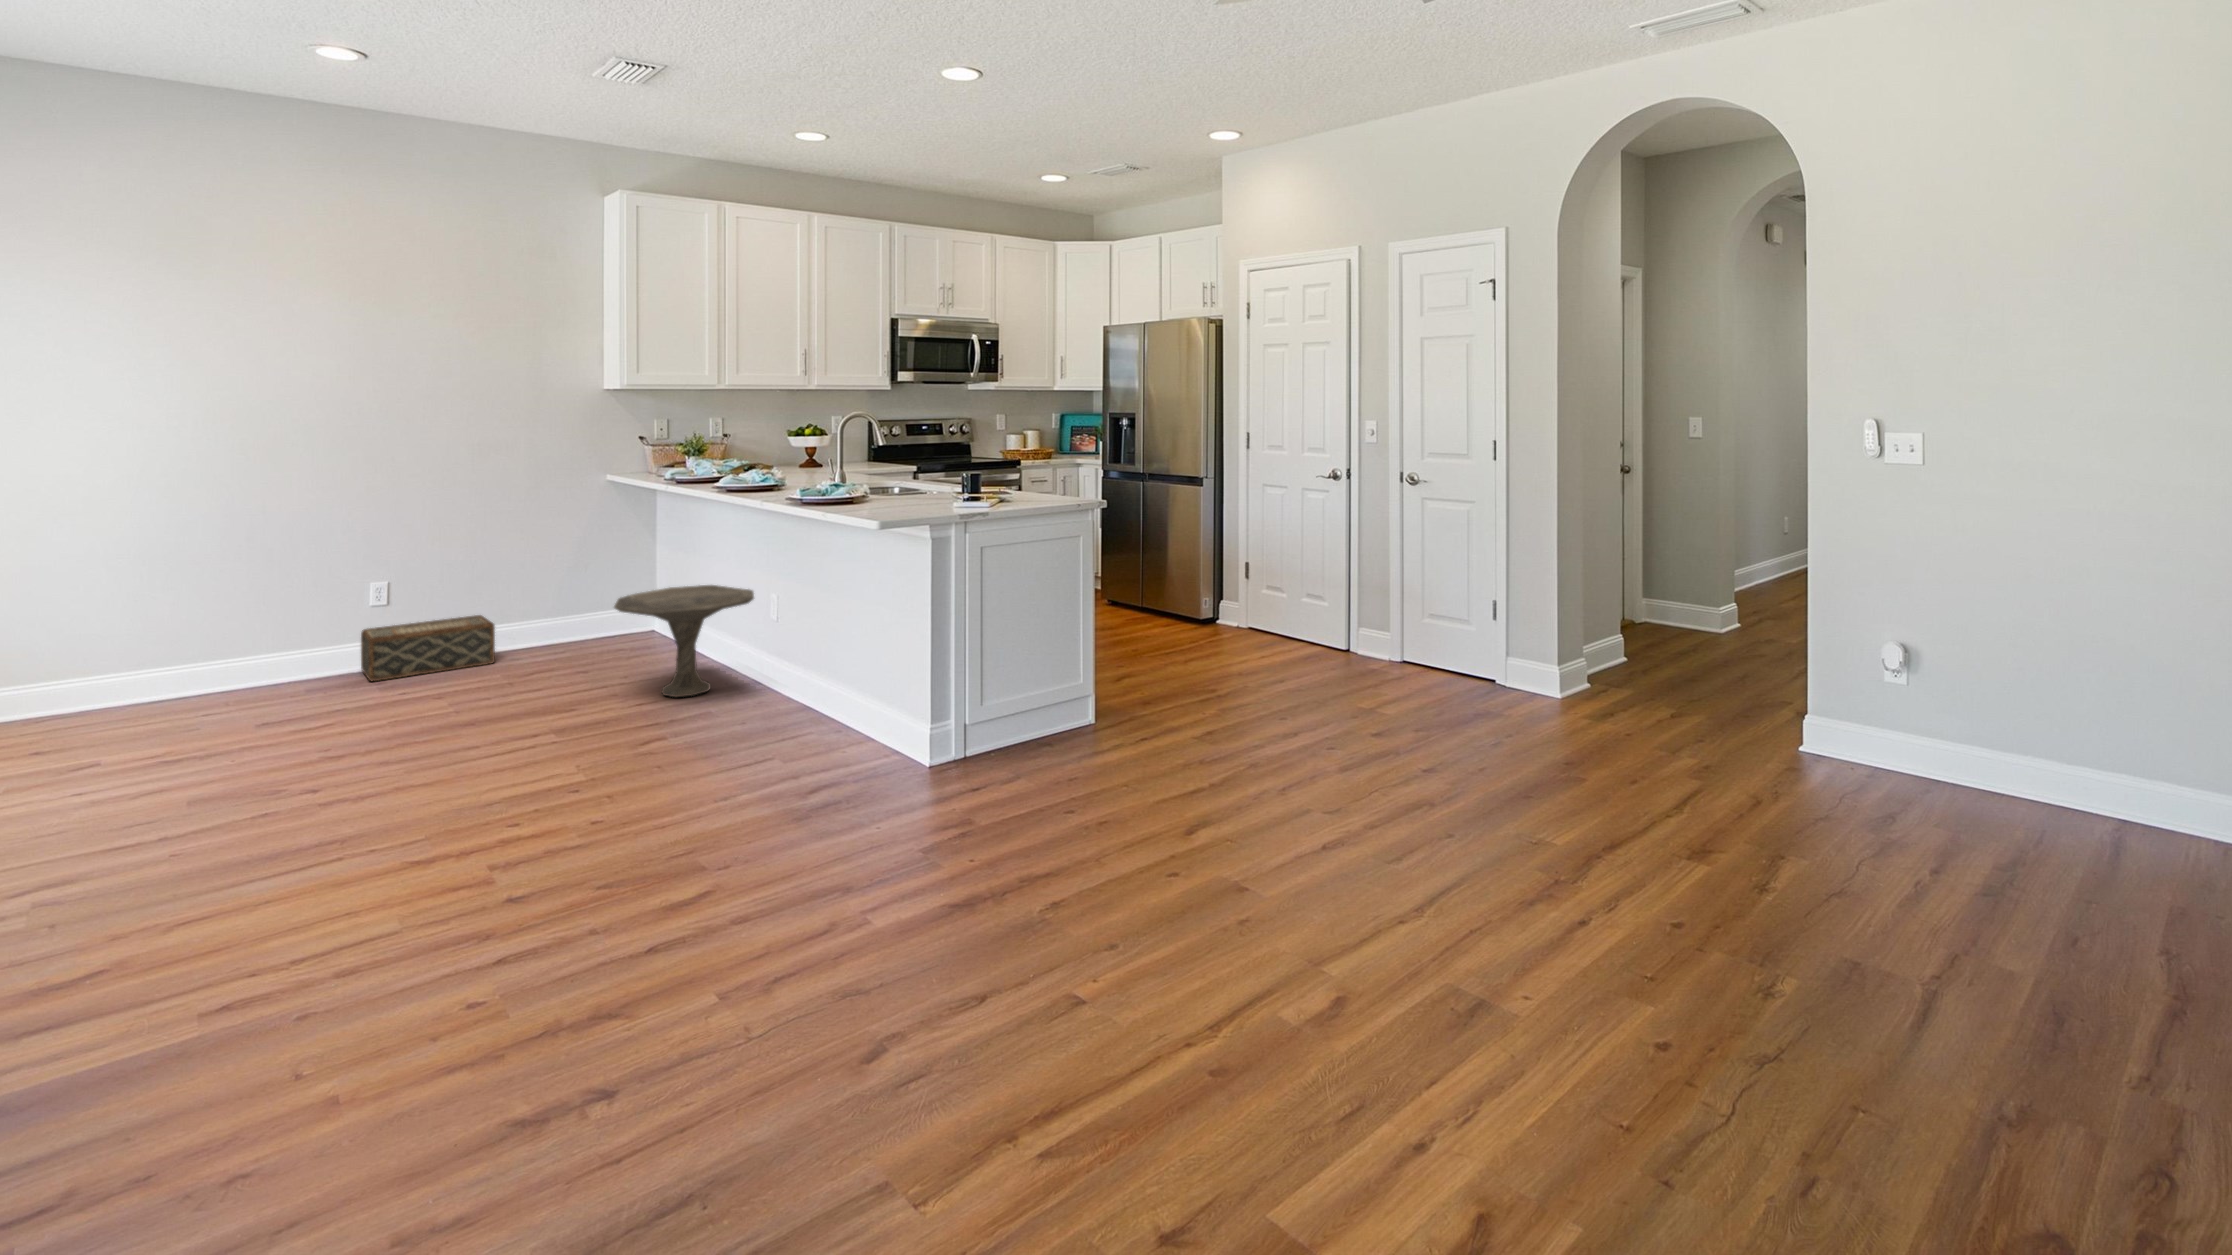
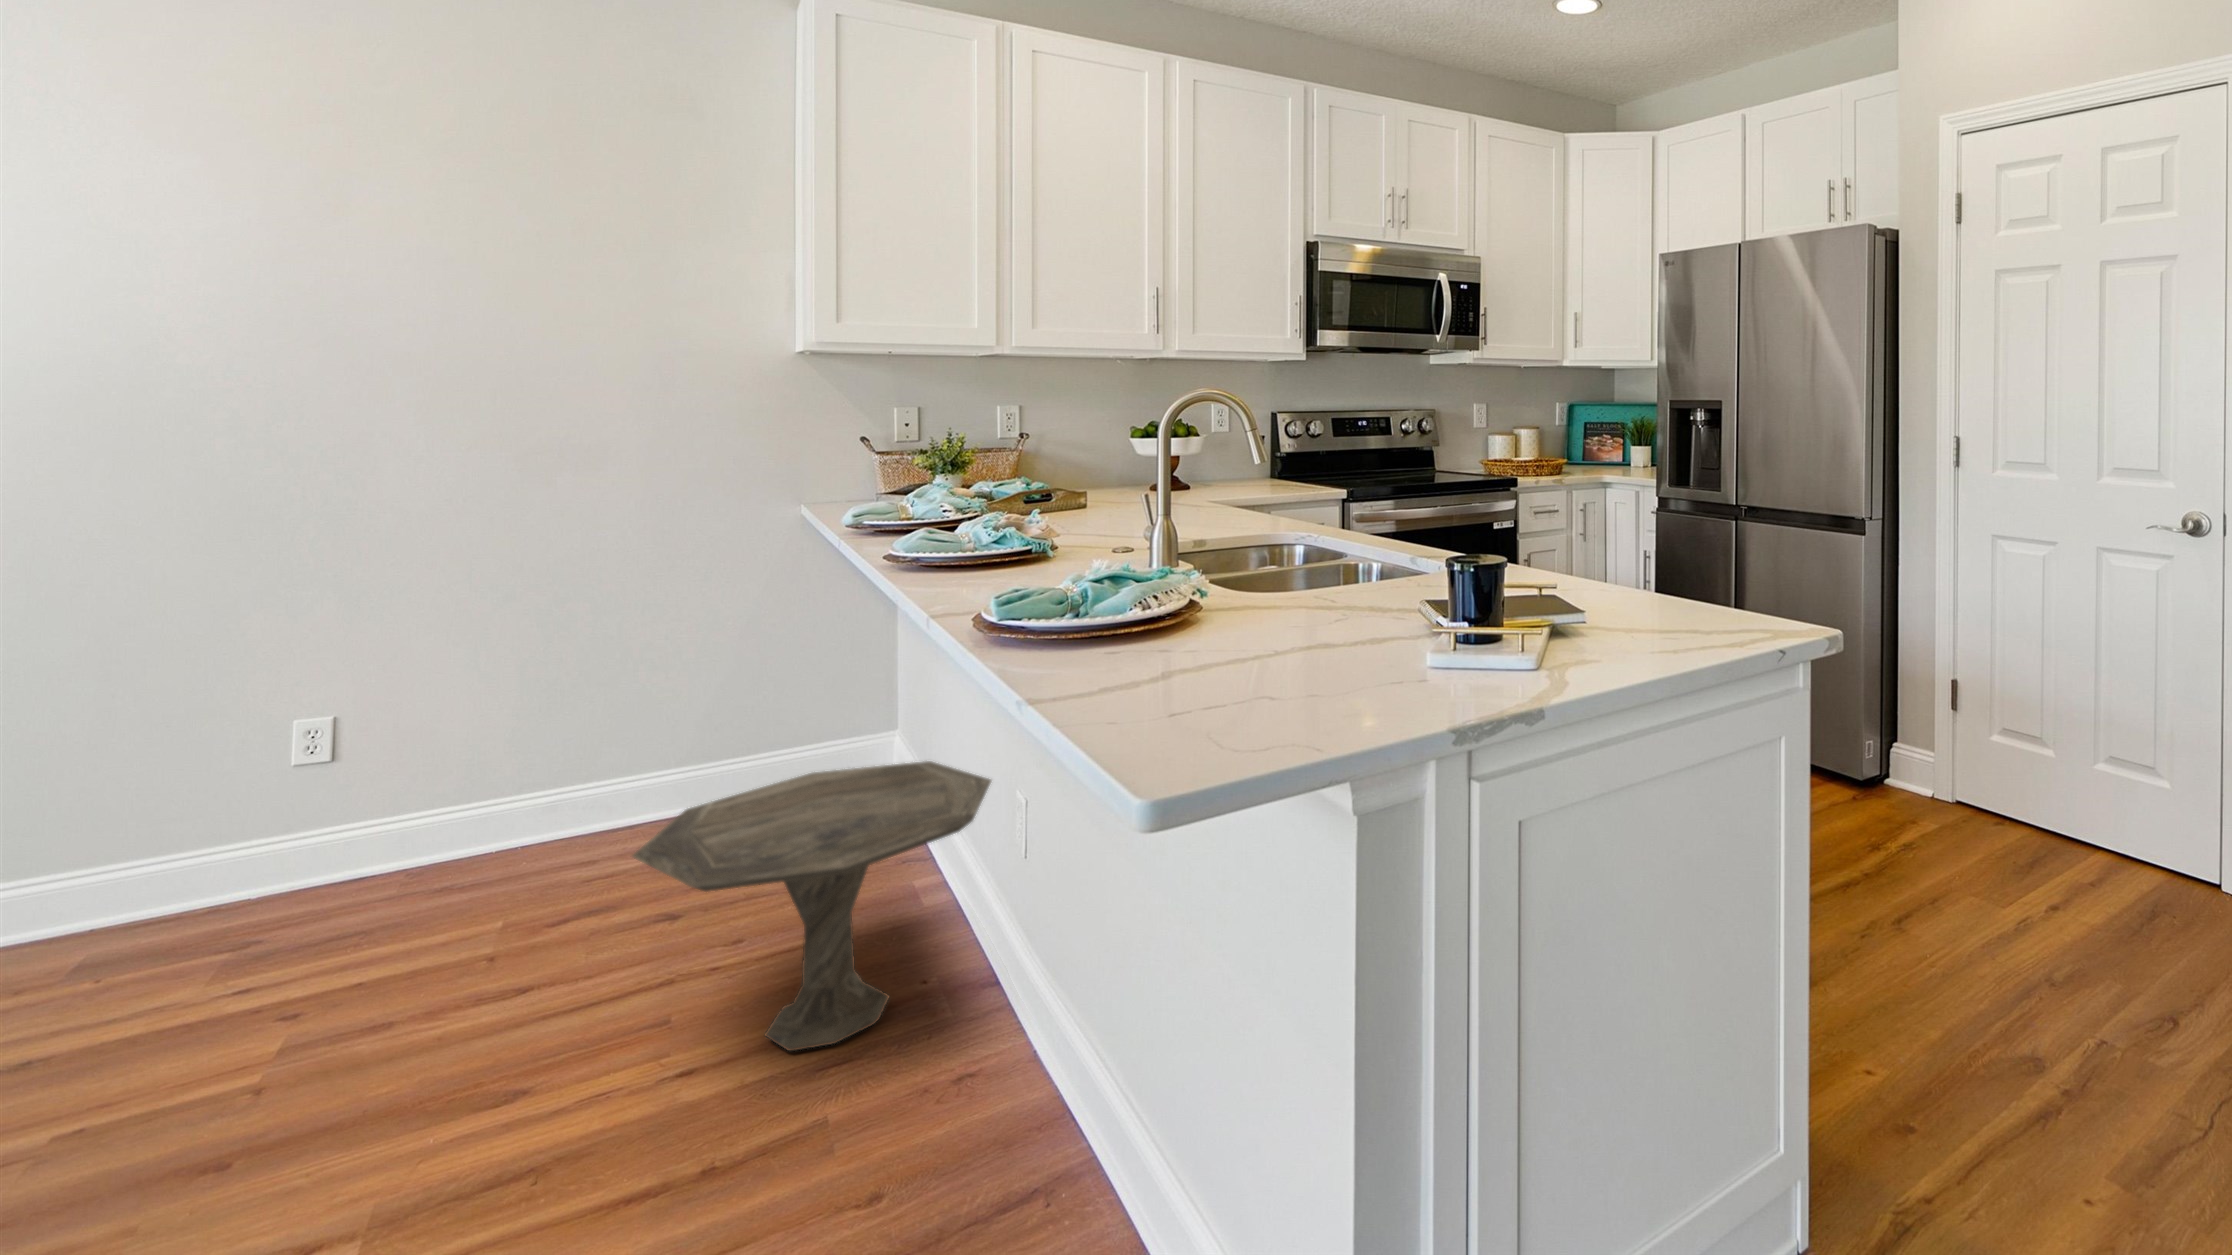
woven basket: present [361,615,495,681] -> none [228,779,541,951]

